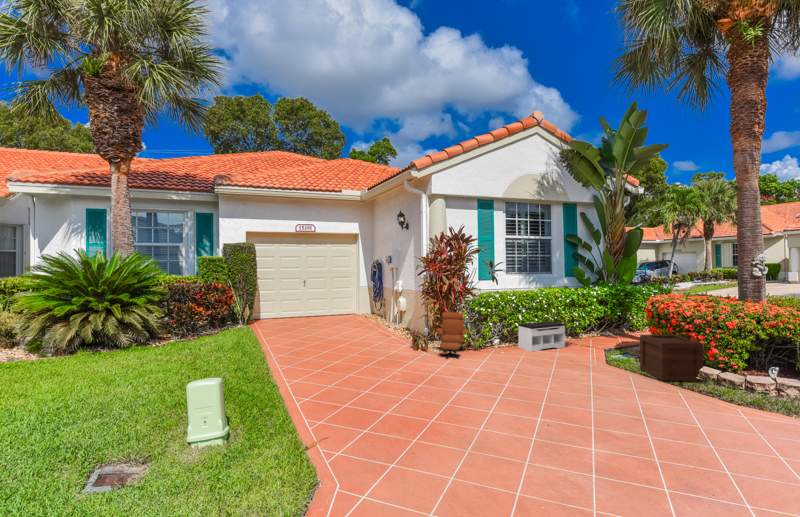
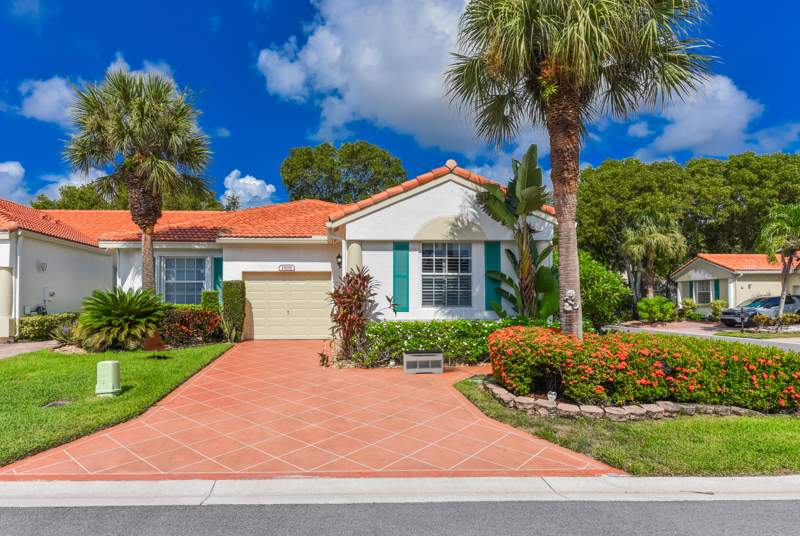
lounge chair: present [437,312,468,359] -> present [143,331,170,359]
wooden crate: present [640,335,703,382] -> none [453,359,491,399]

